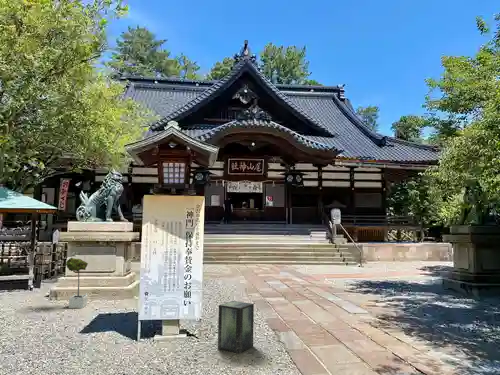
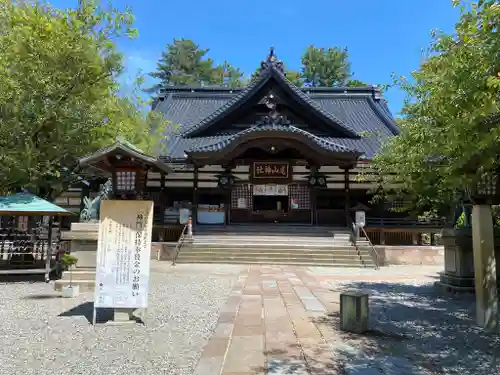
storage box: present [218,301,254,353] -> present [340,291,369,333]

